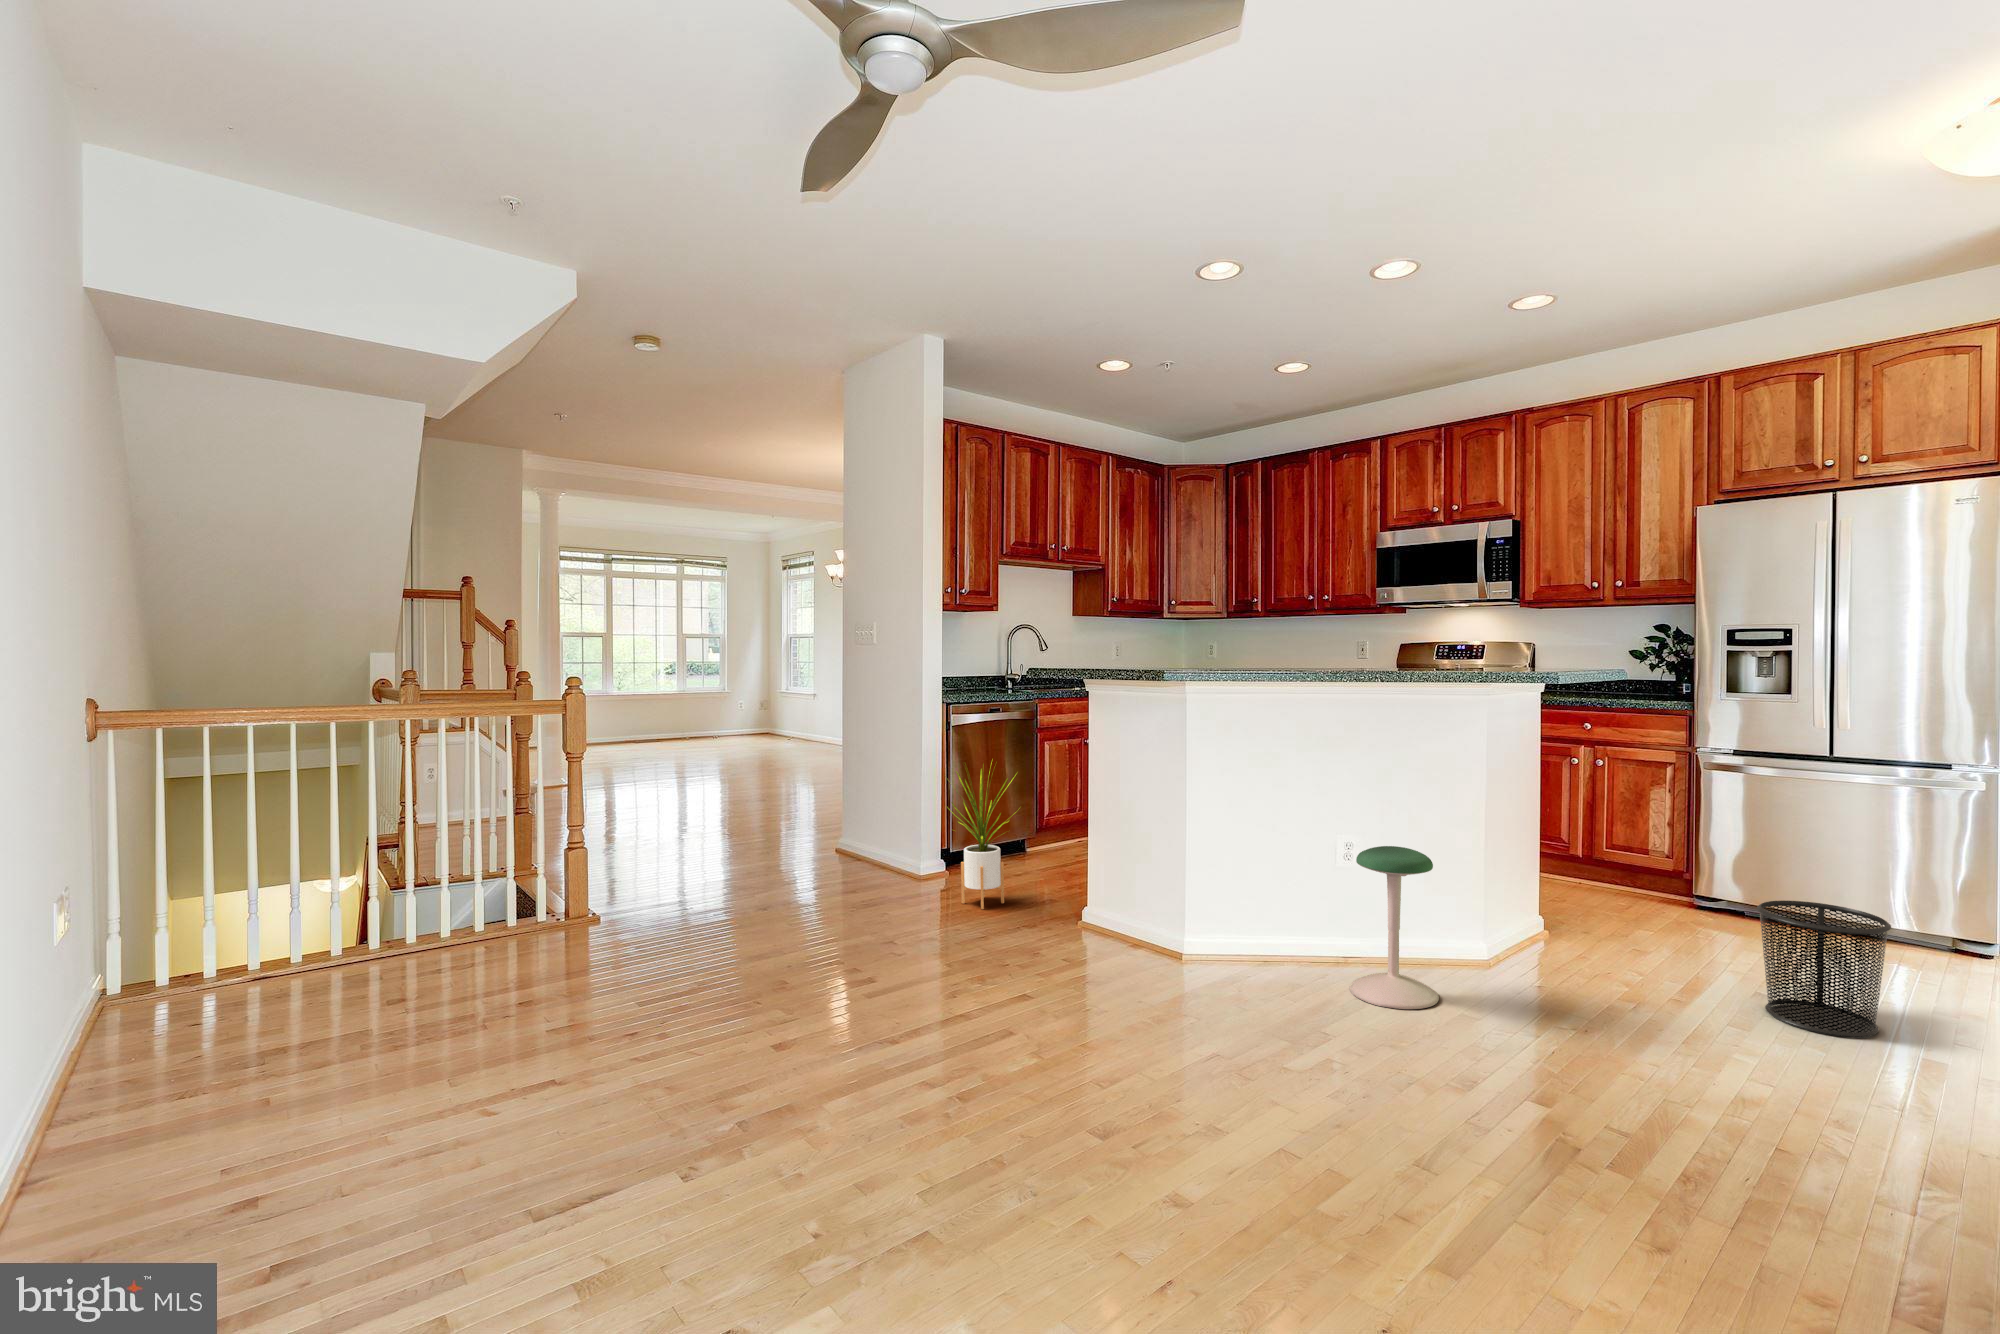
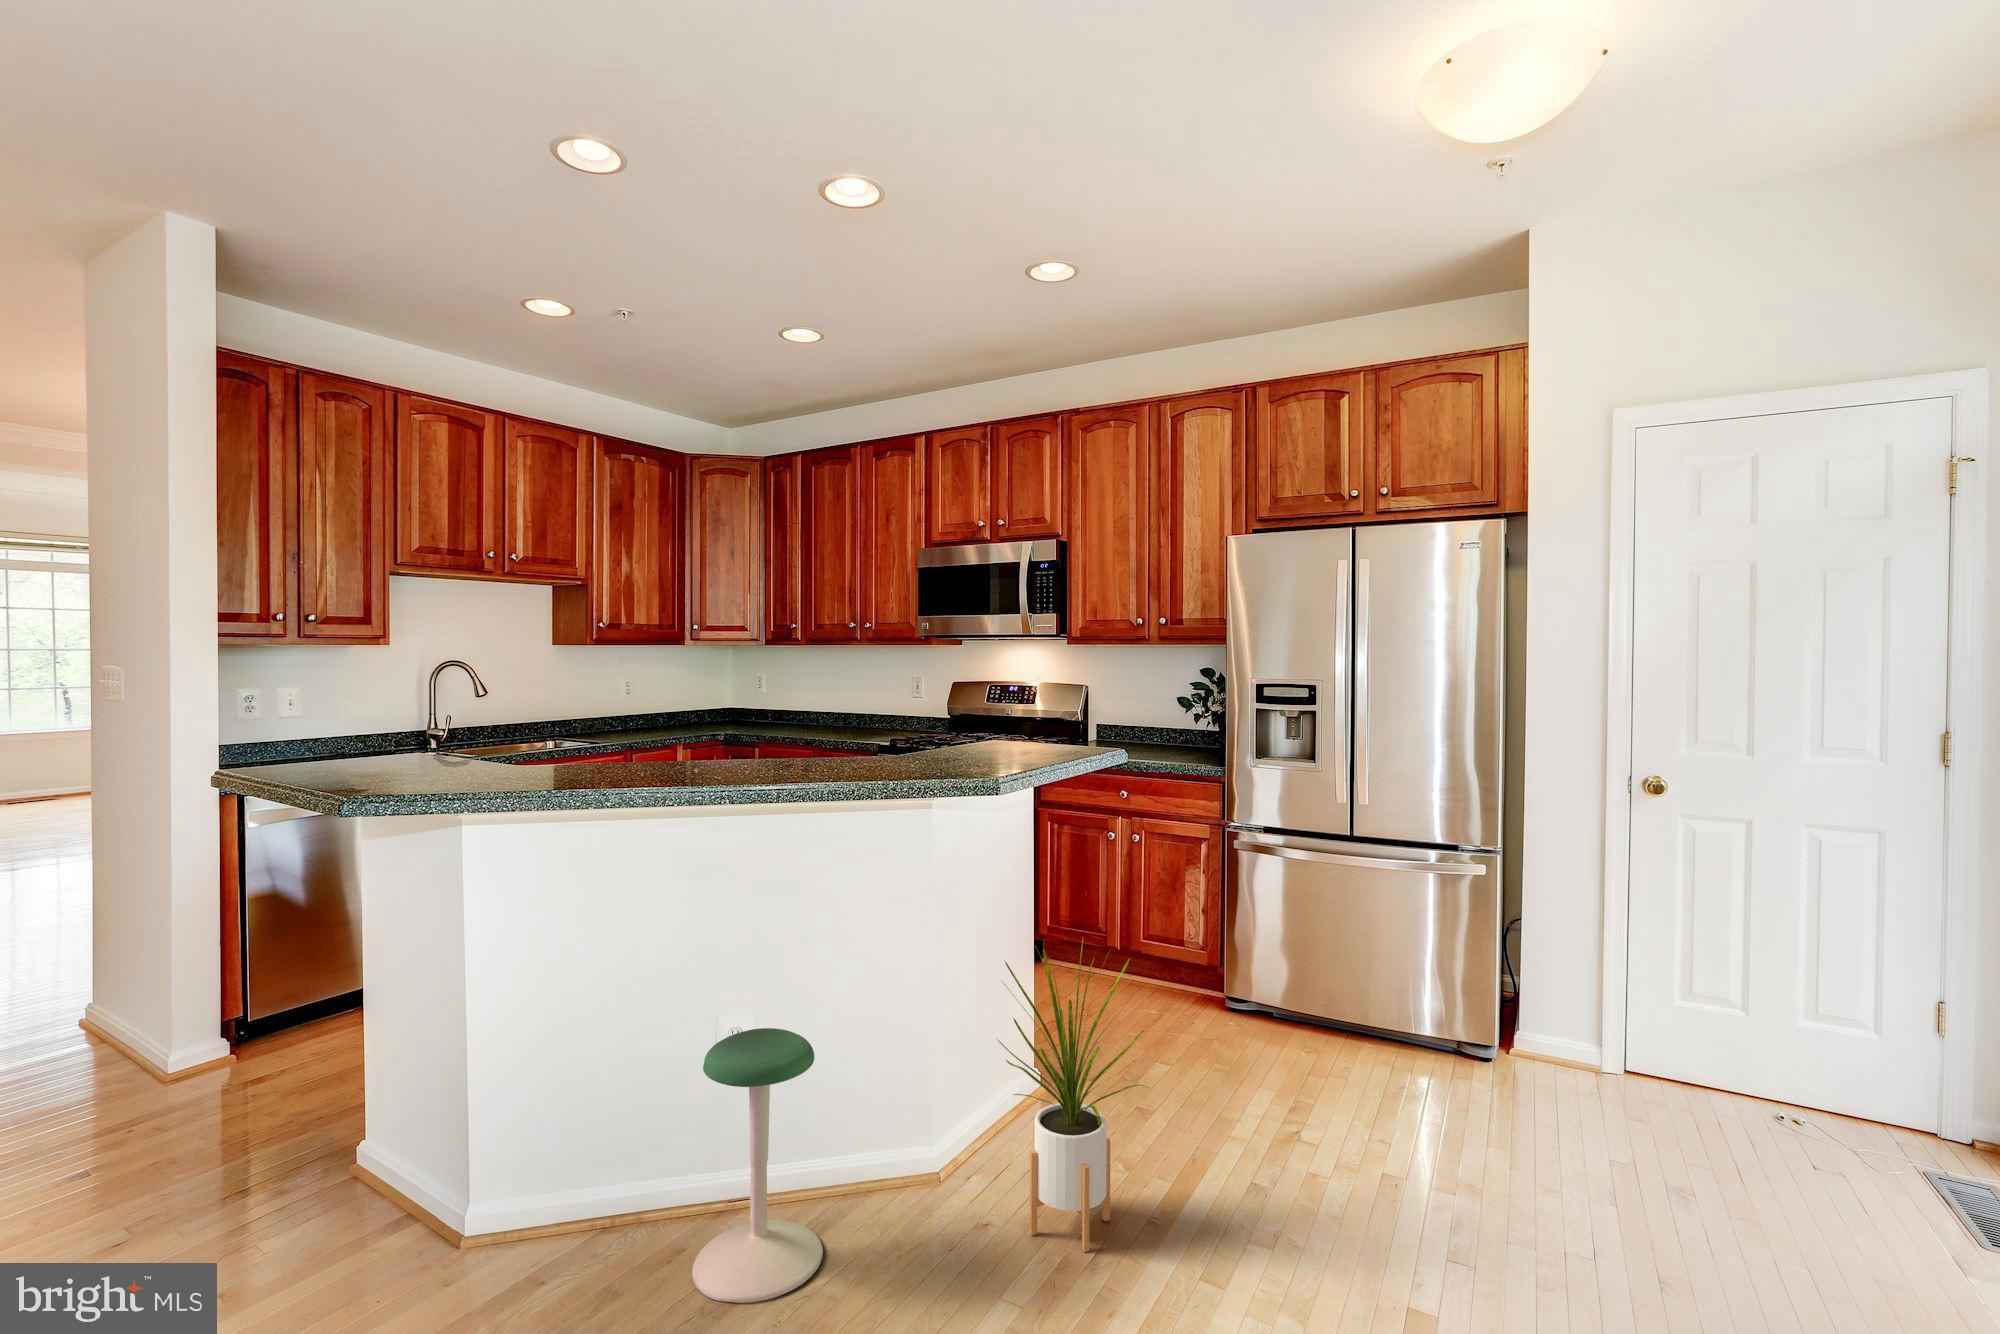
house plant: present [946,769,1015,909] -> present [998,939,1148,1252]
waste bin: present [1757,901,1891,1037] -> none [1235,1056,1374,1256]

